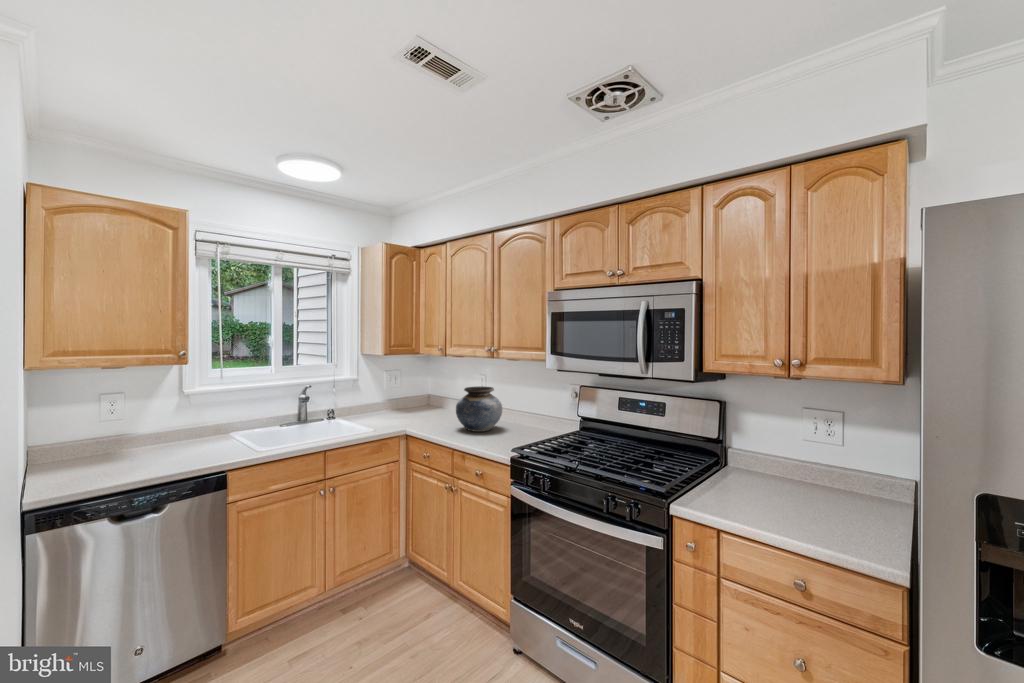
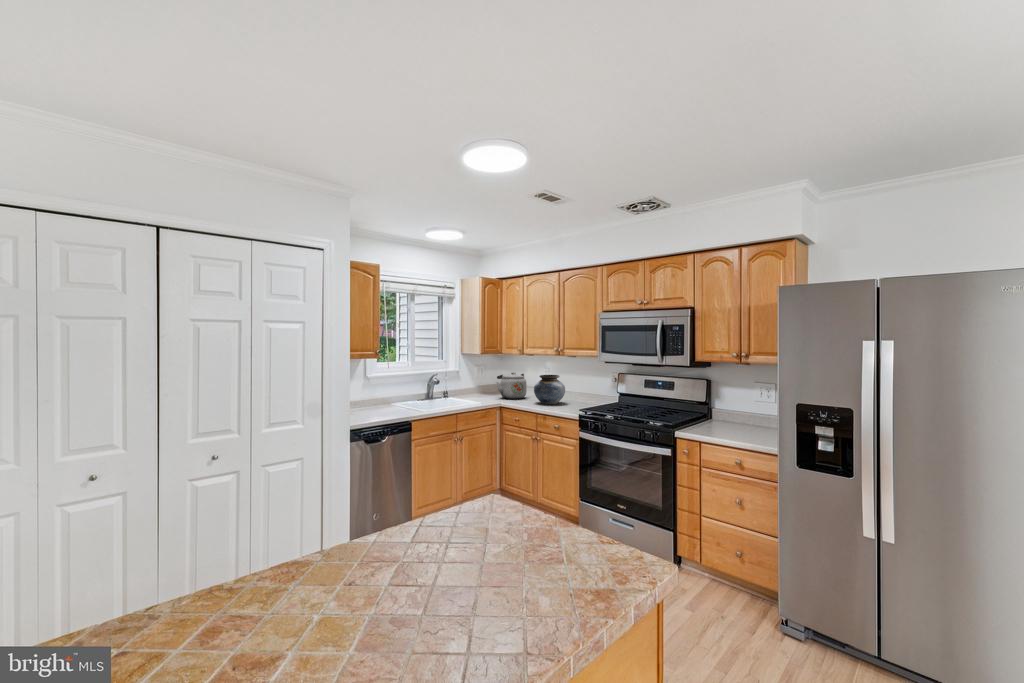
kettle: none [406,382,452,420] -> present [496,372,527,399]

